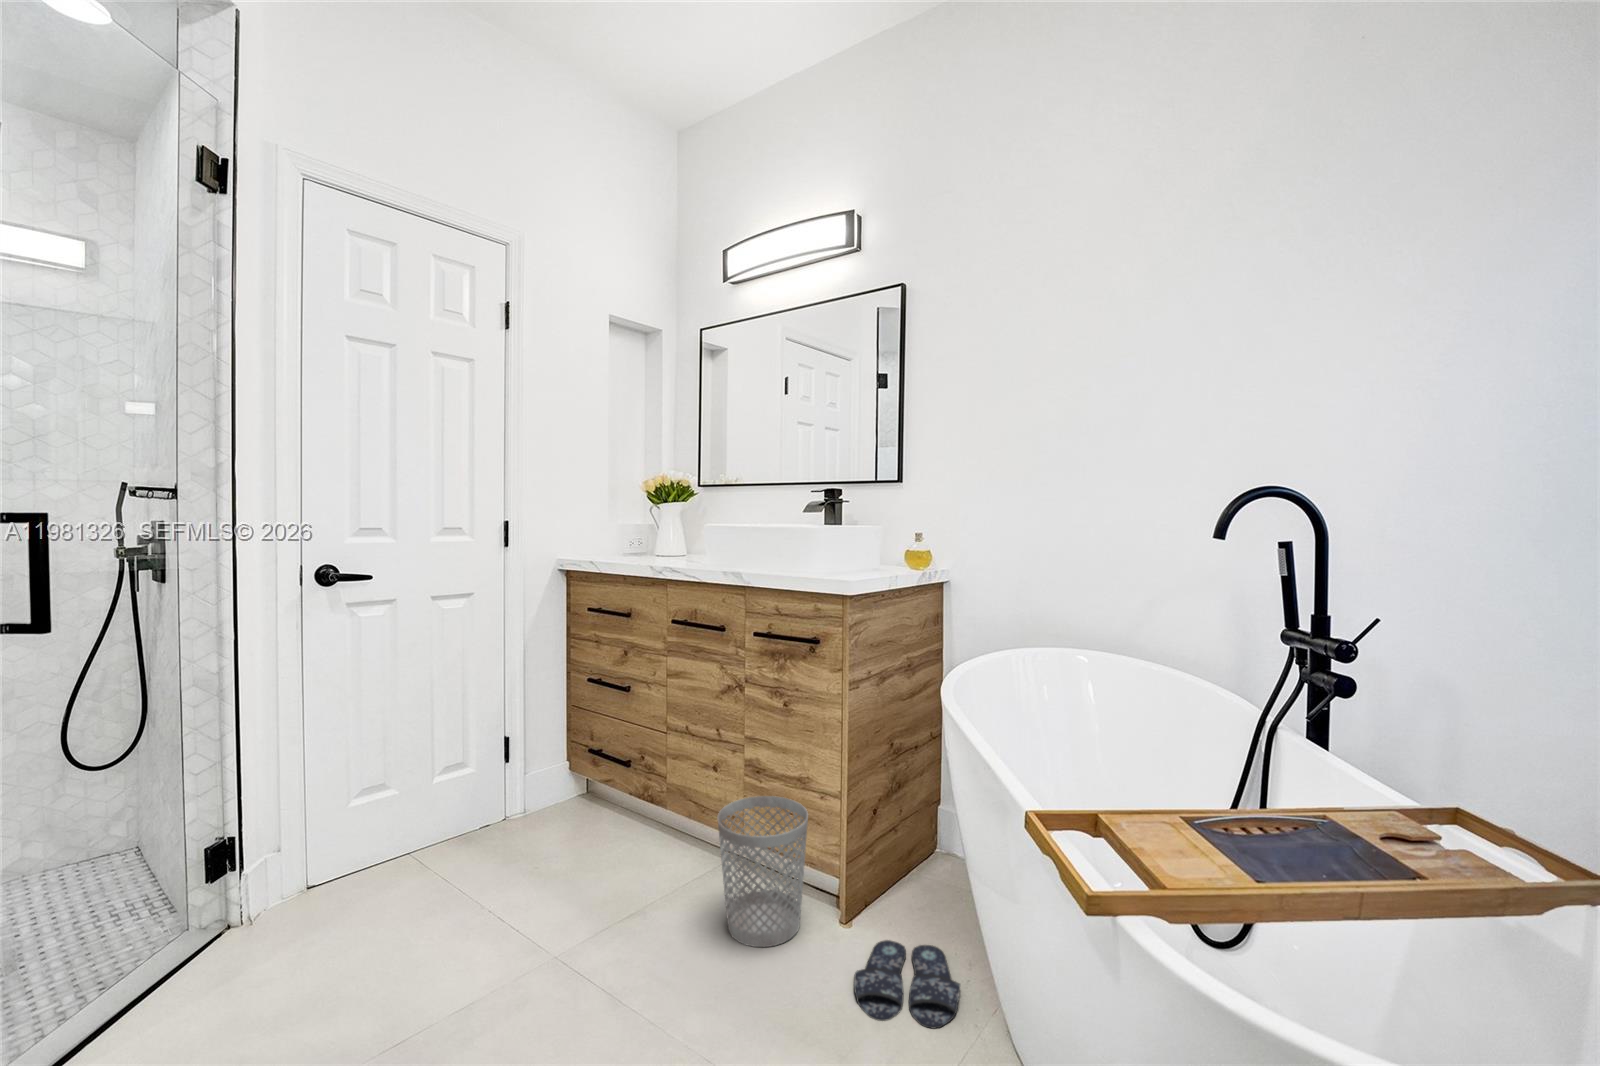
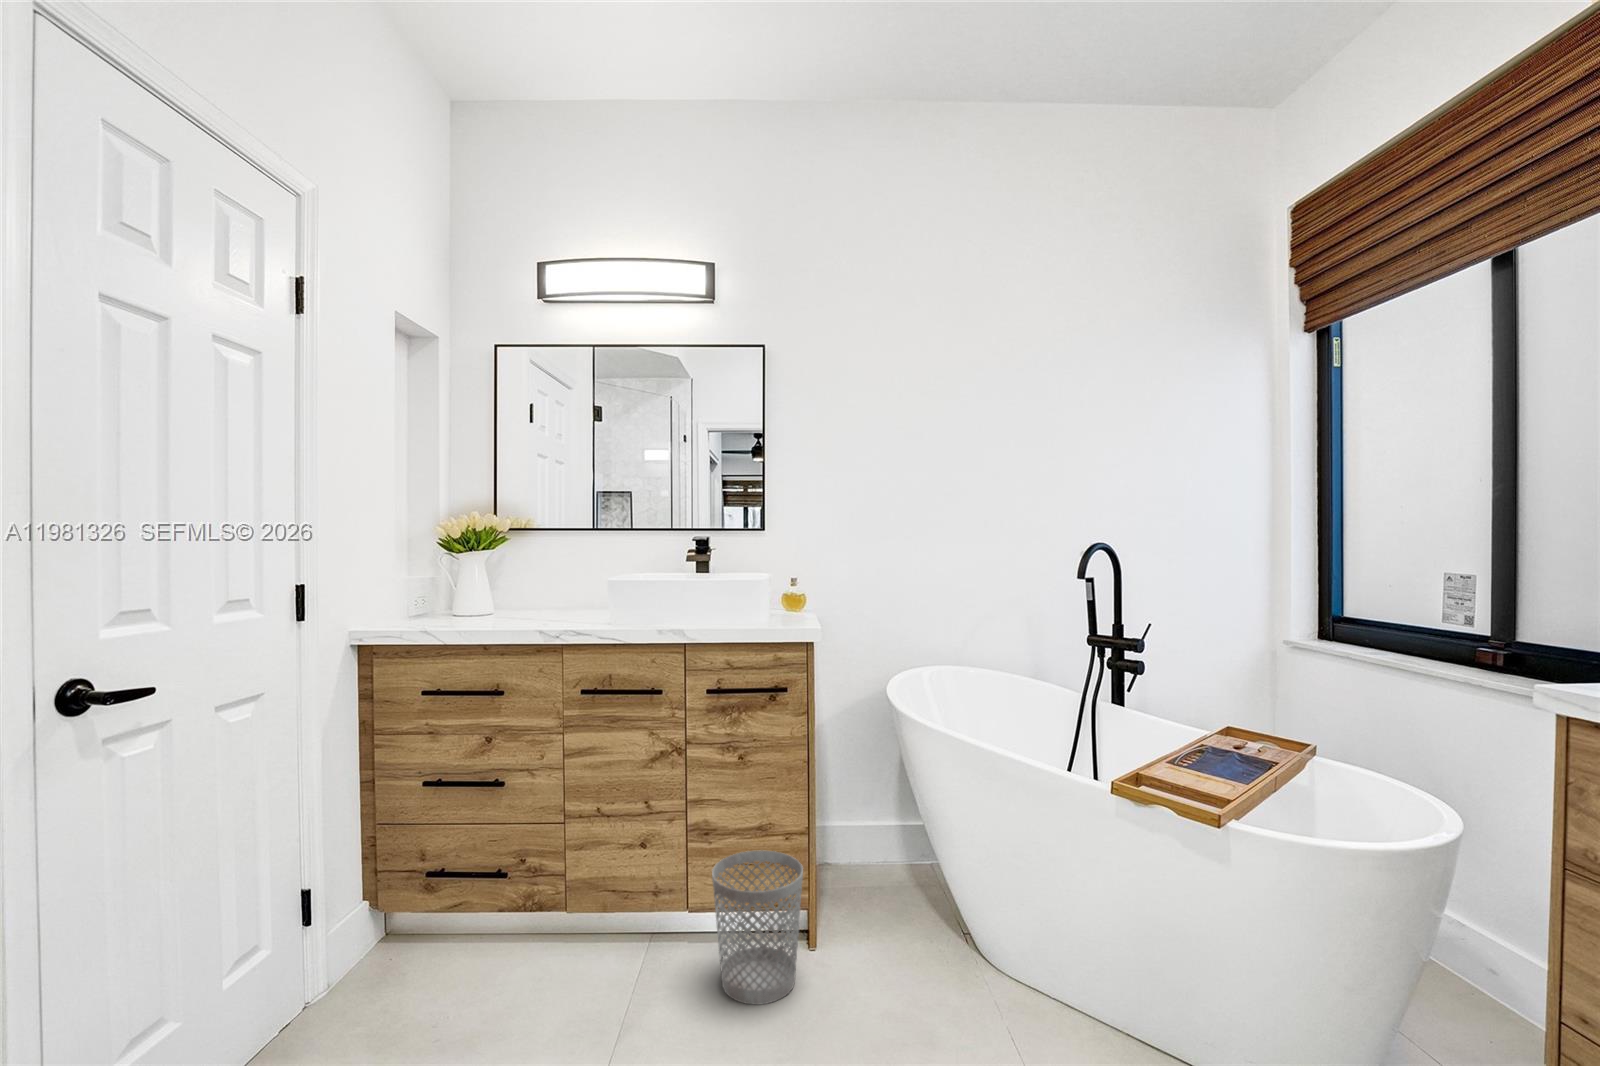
slippers: present [854,940,960,1028] -> none [861,940,965,1009]

